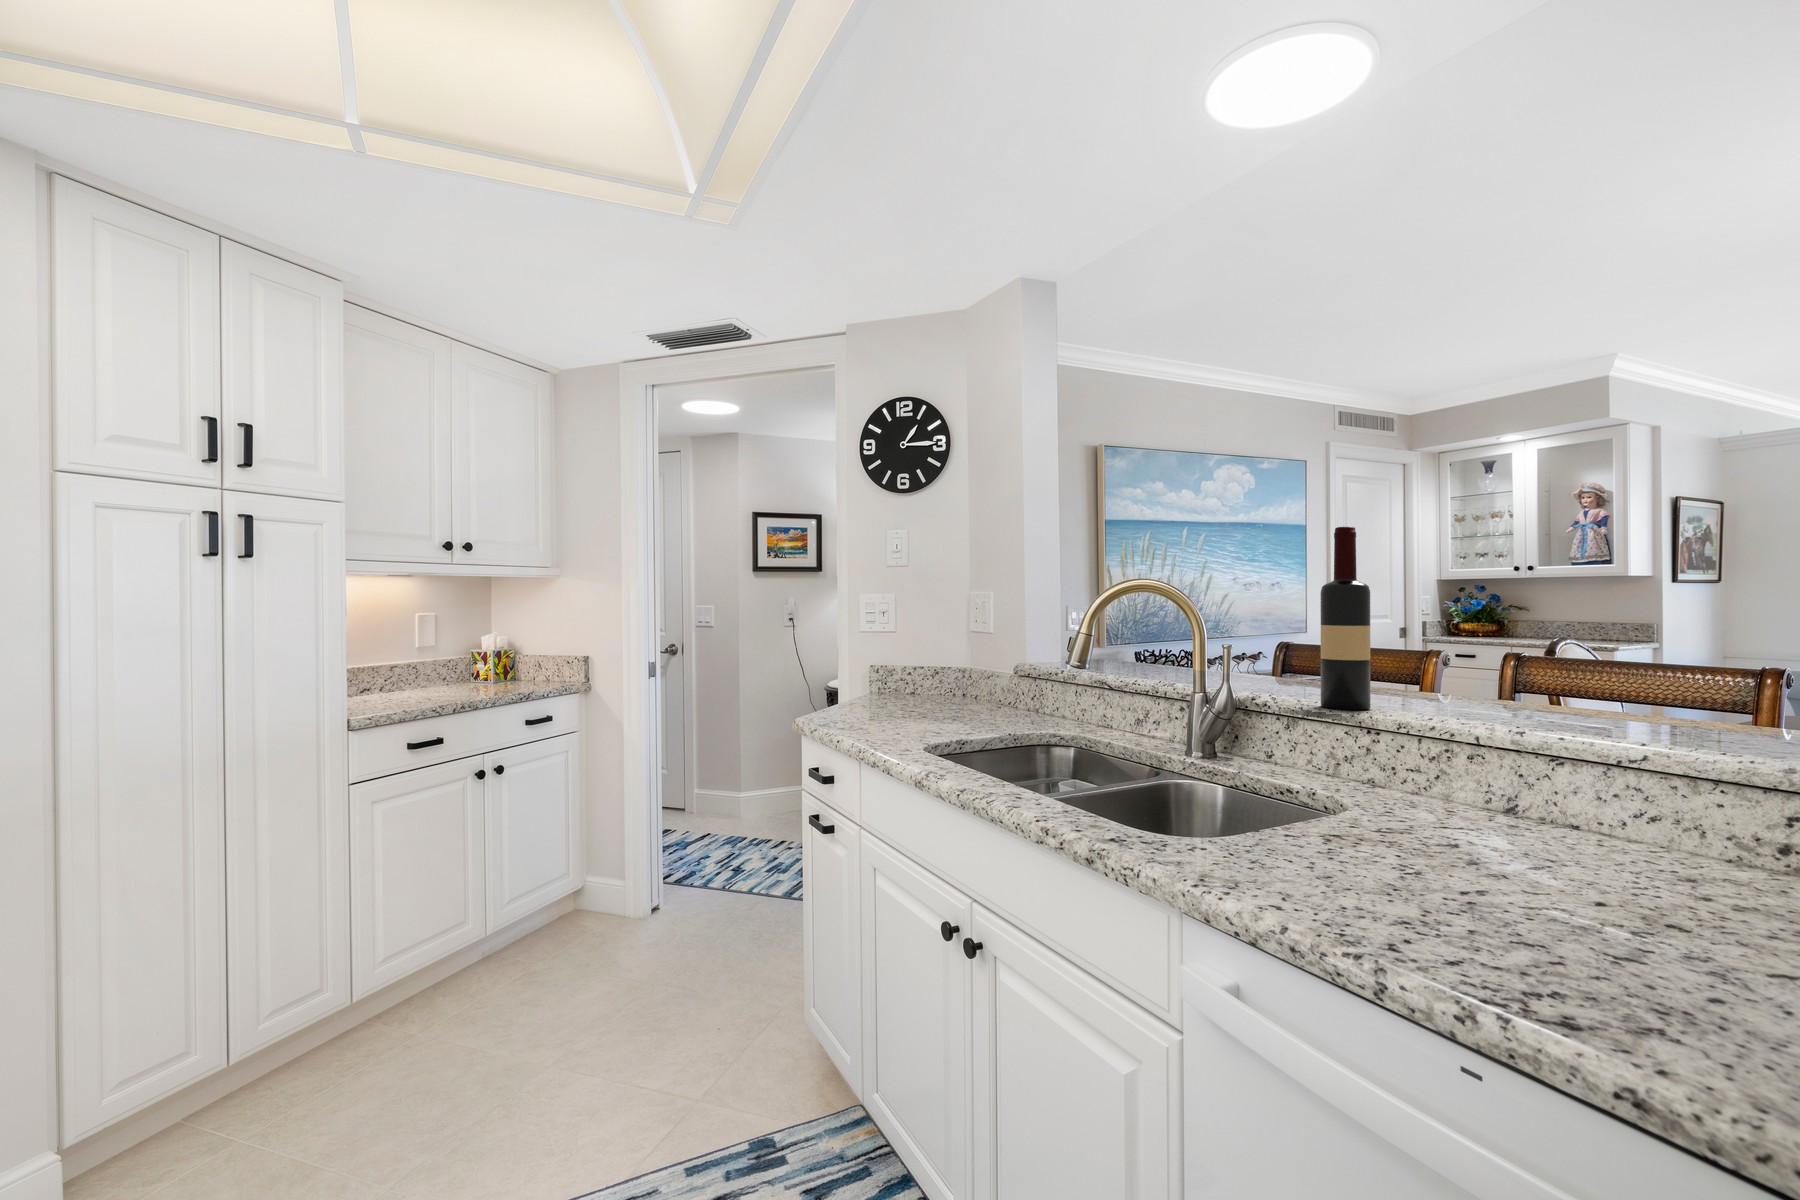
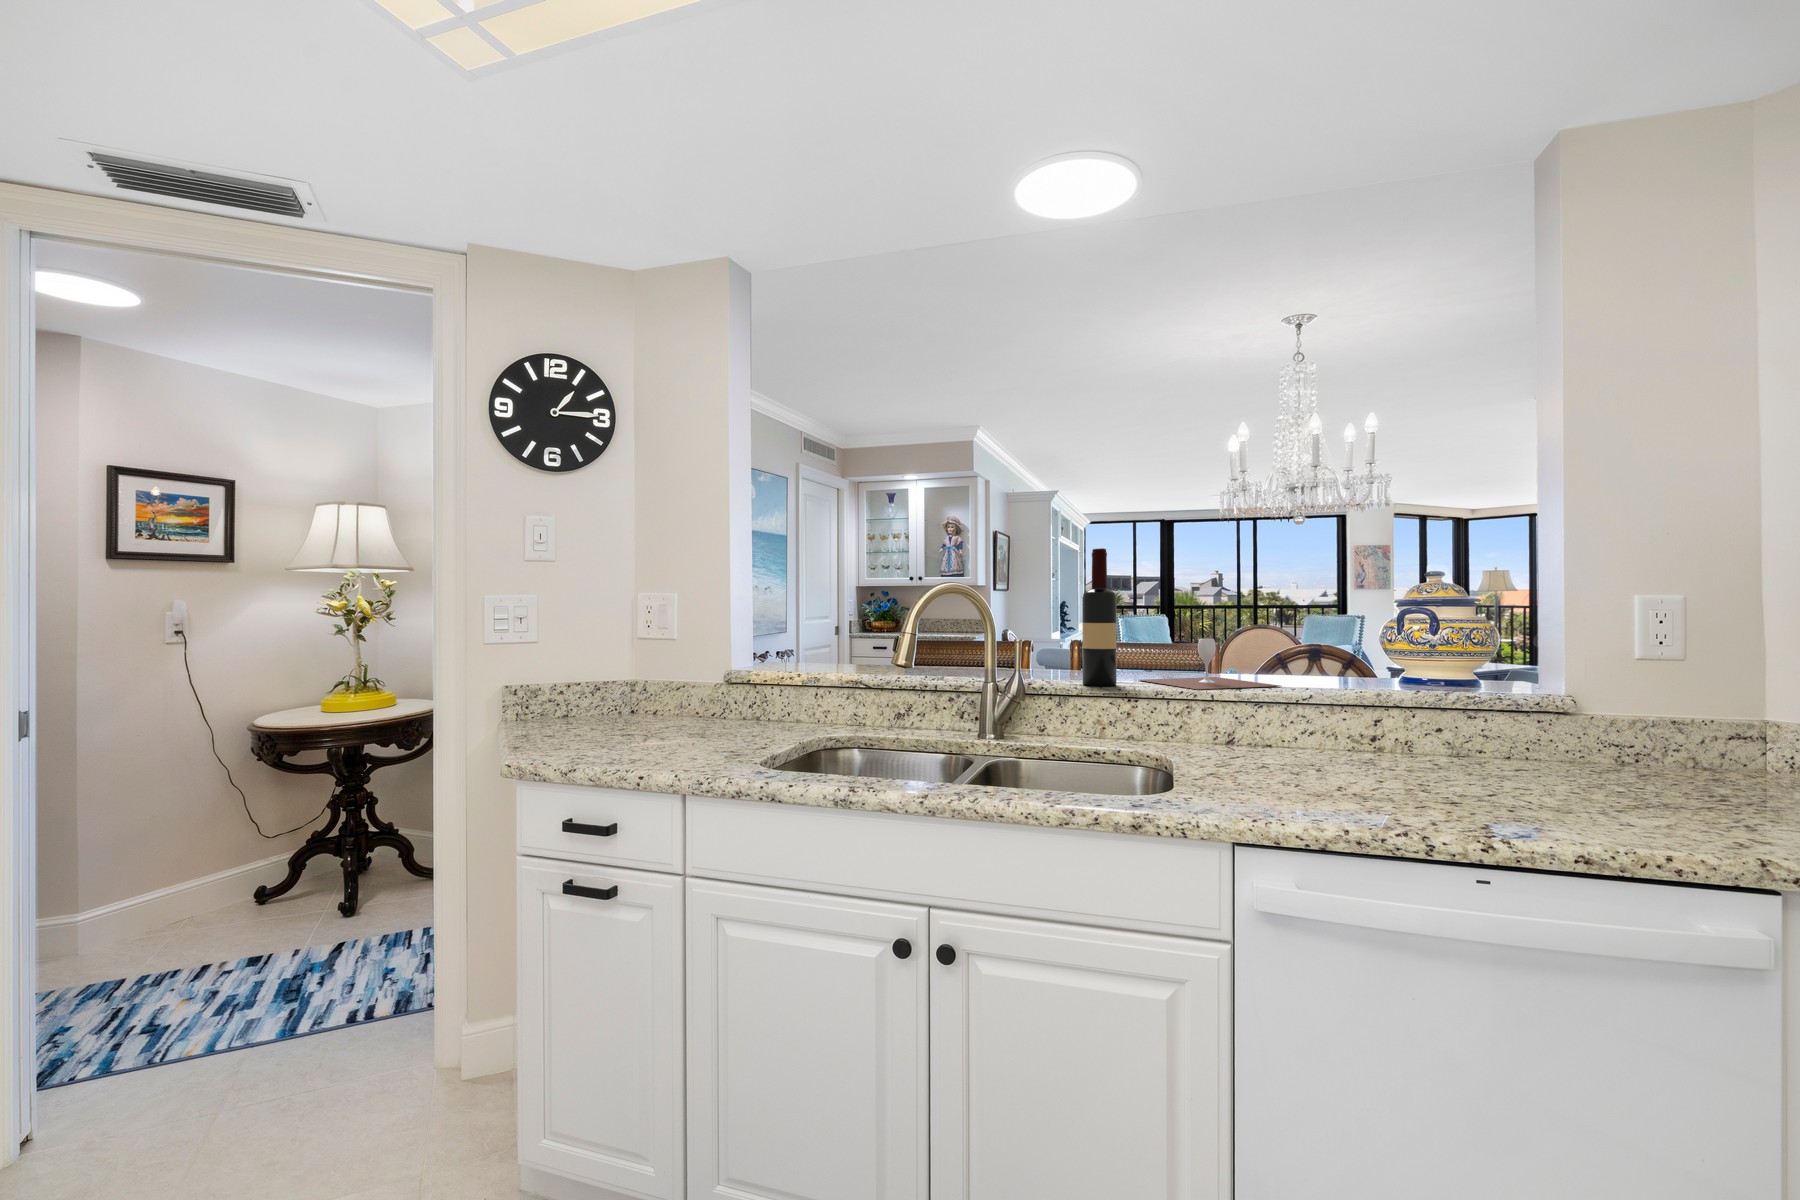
wine glass: none [1441,653,1662,738] -> present [1140,638,1280,690]

